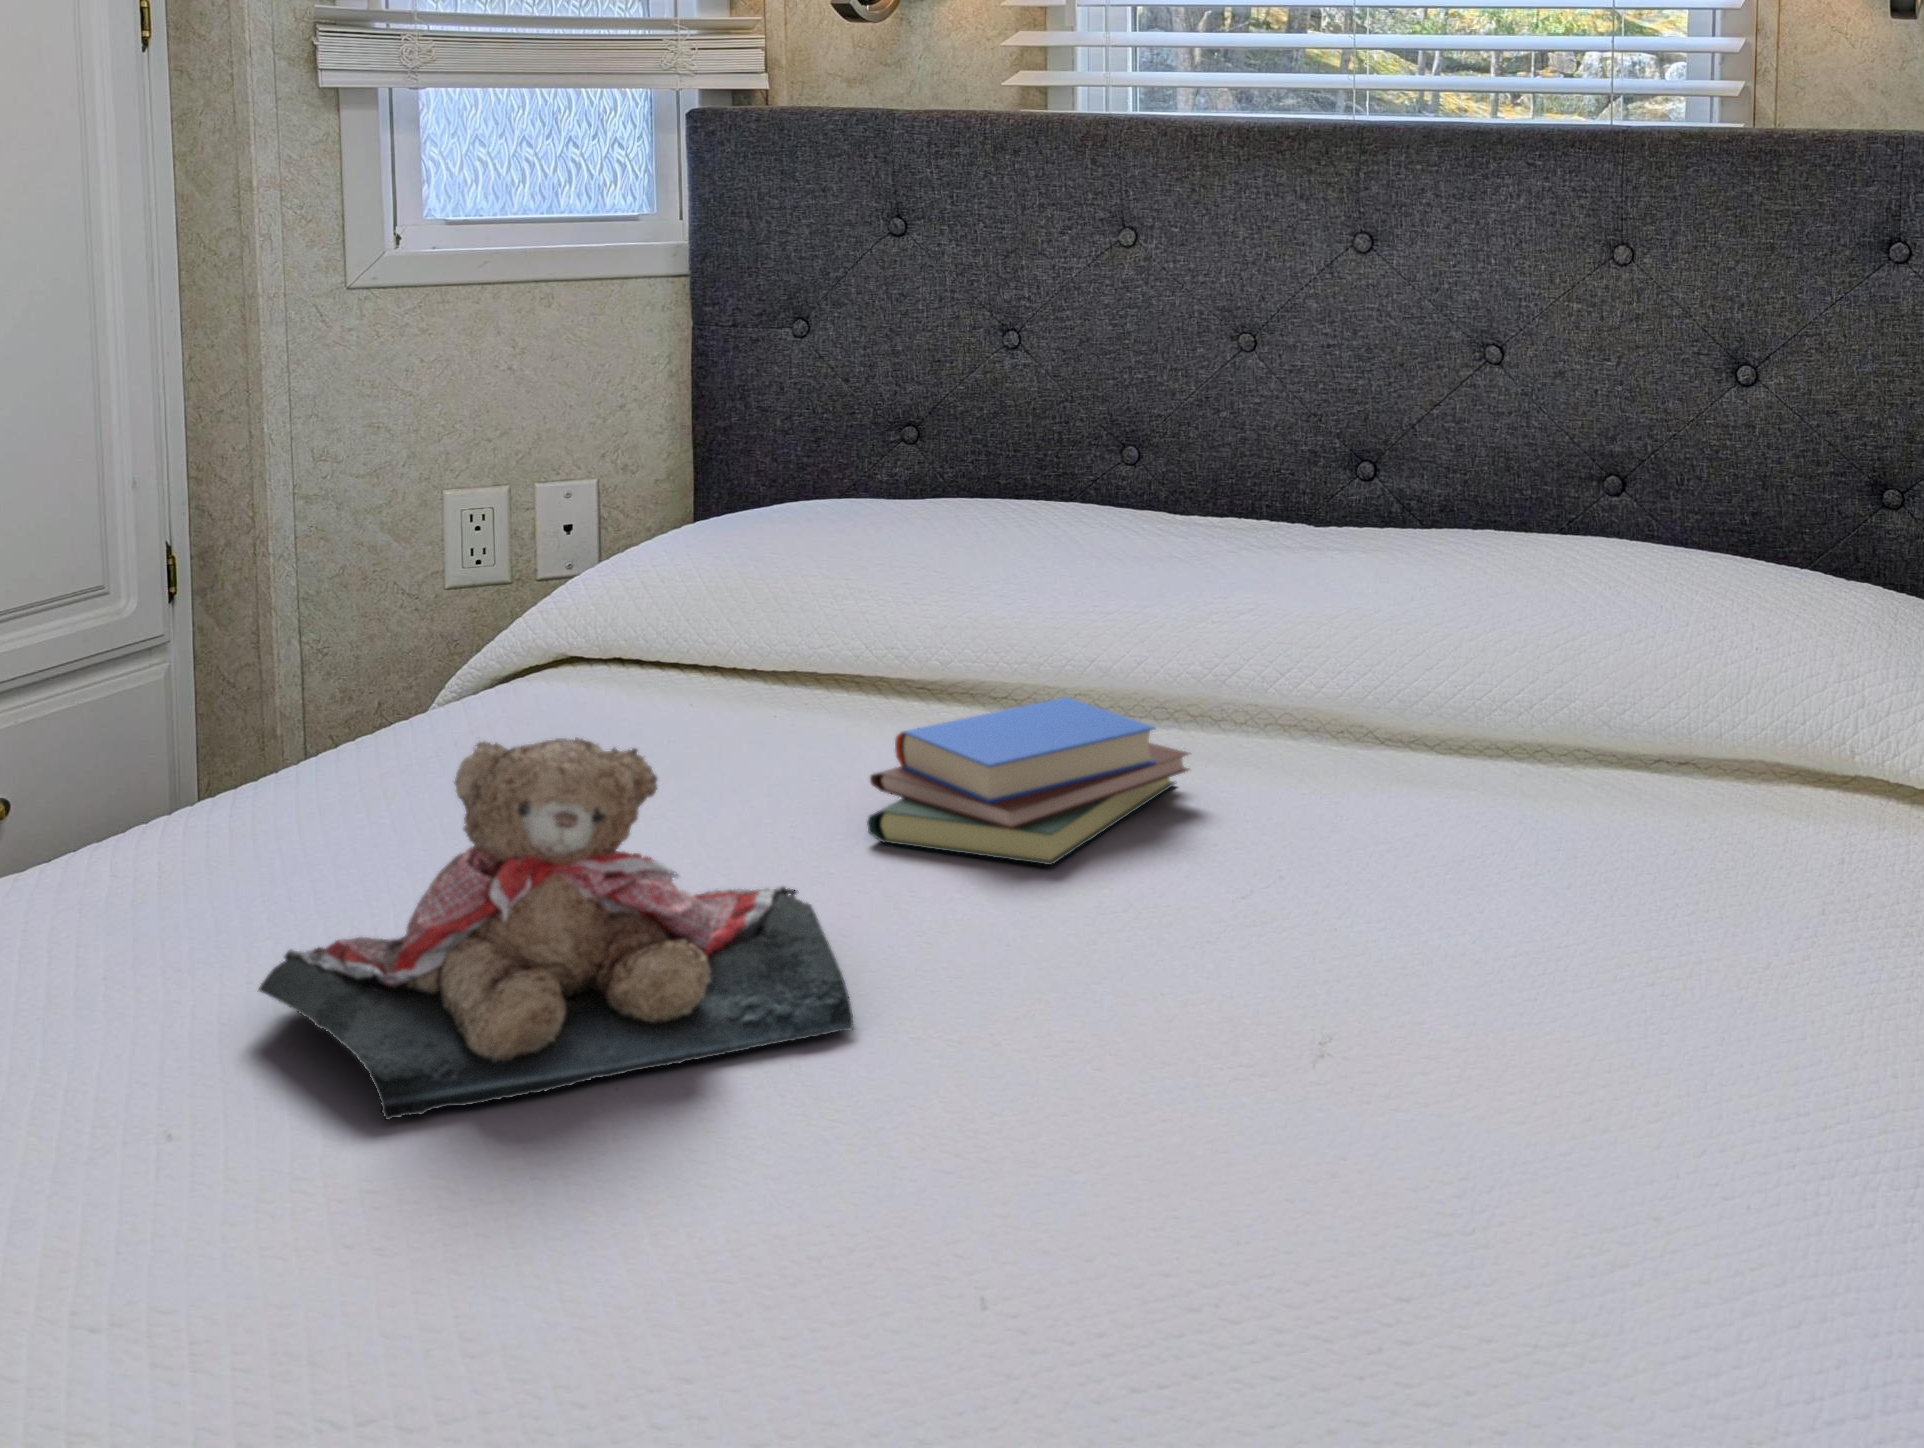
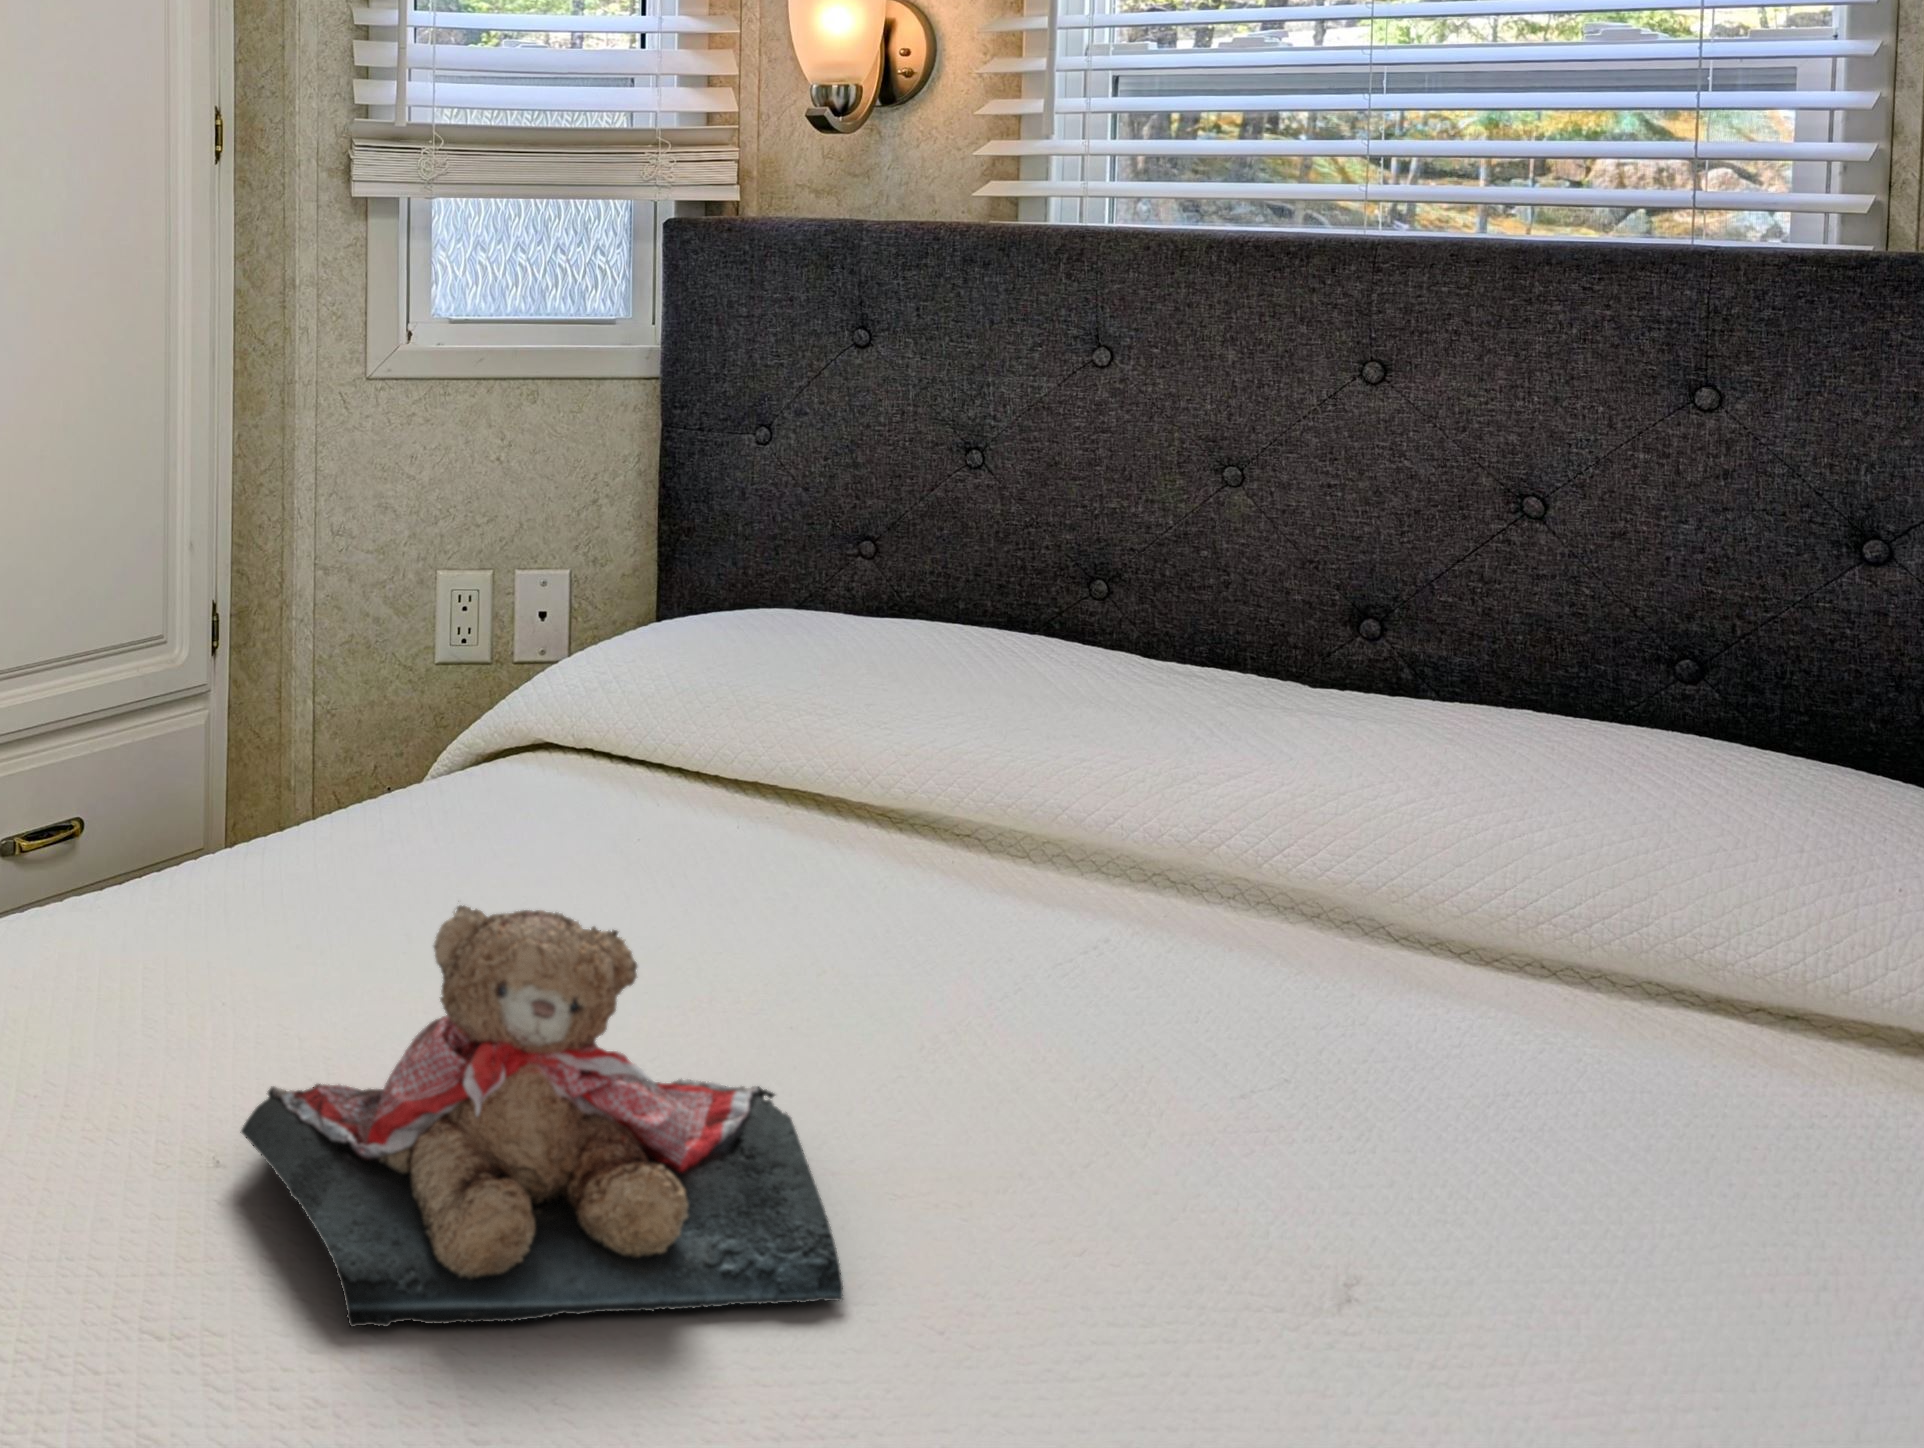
book: present [867,697,1190,865] -> none [843,881,1209,1095]

